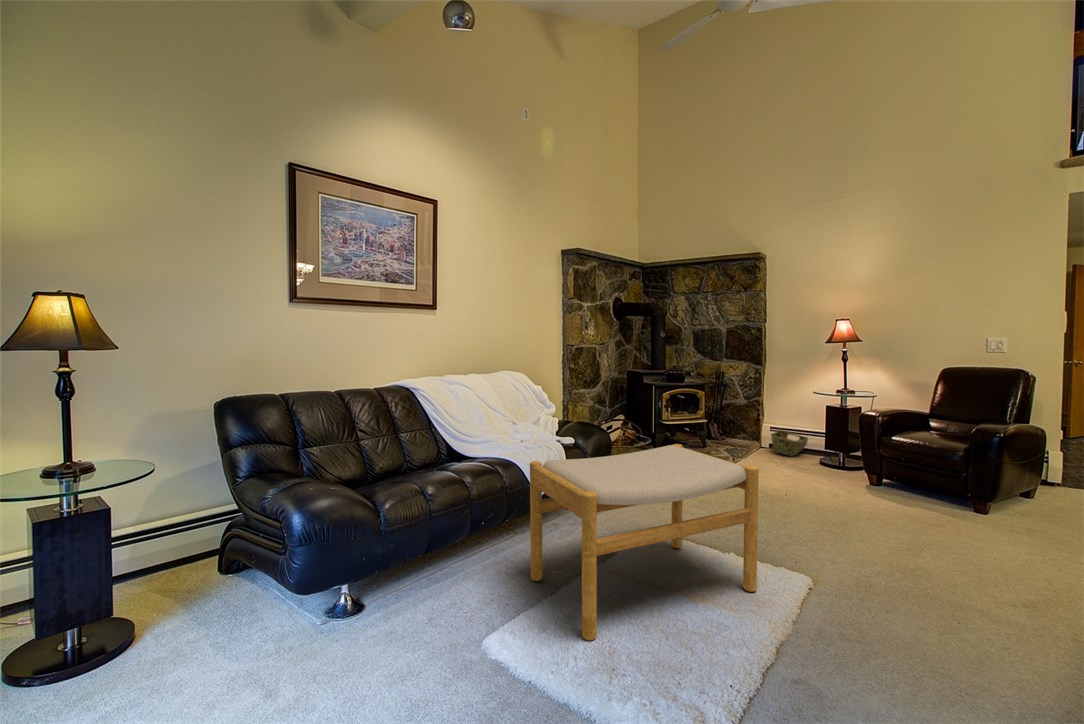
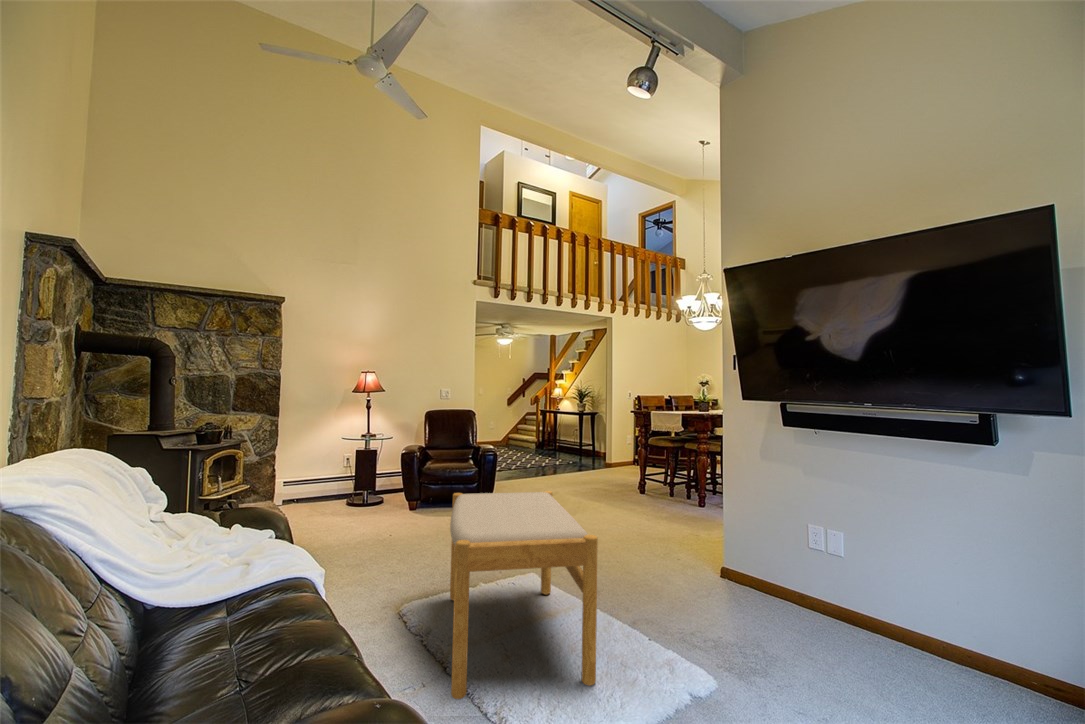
woven basket: present [771,430,808,456] -> none [300,482,338,506]

